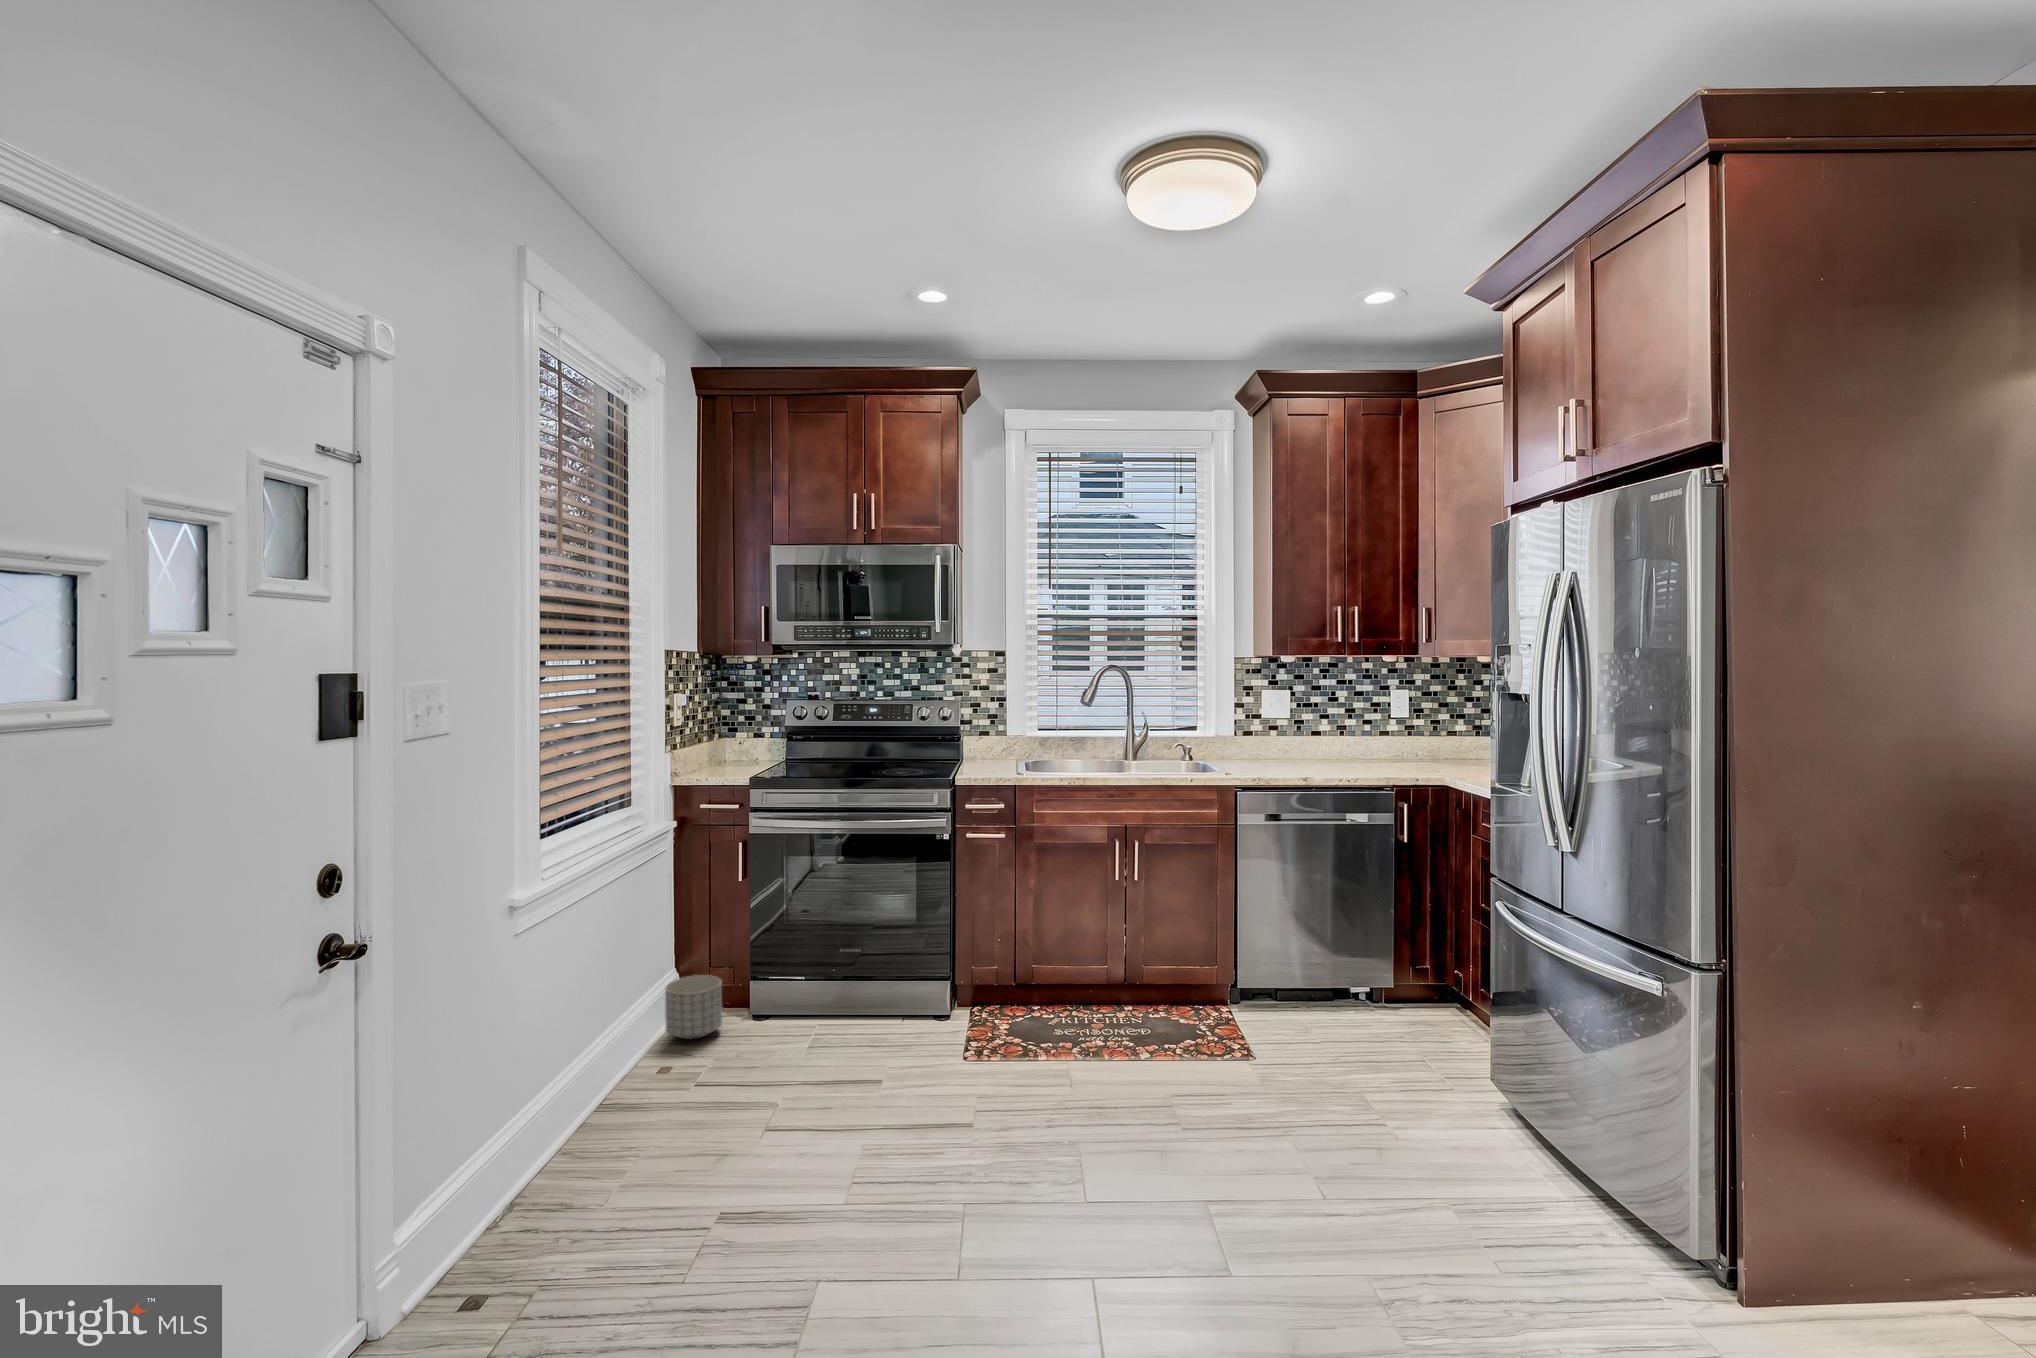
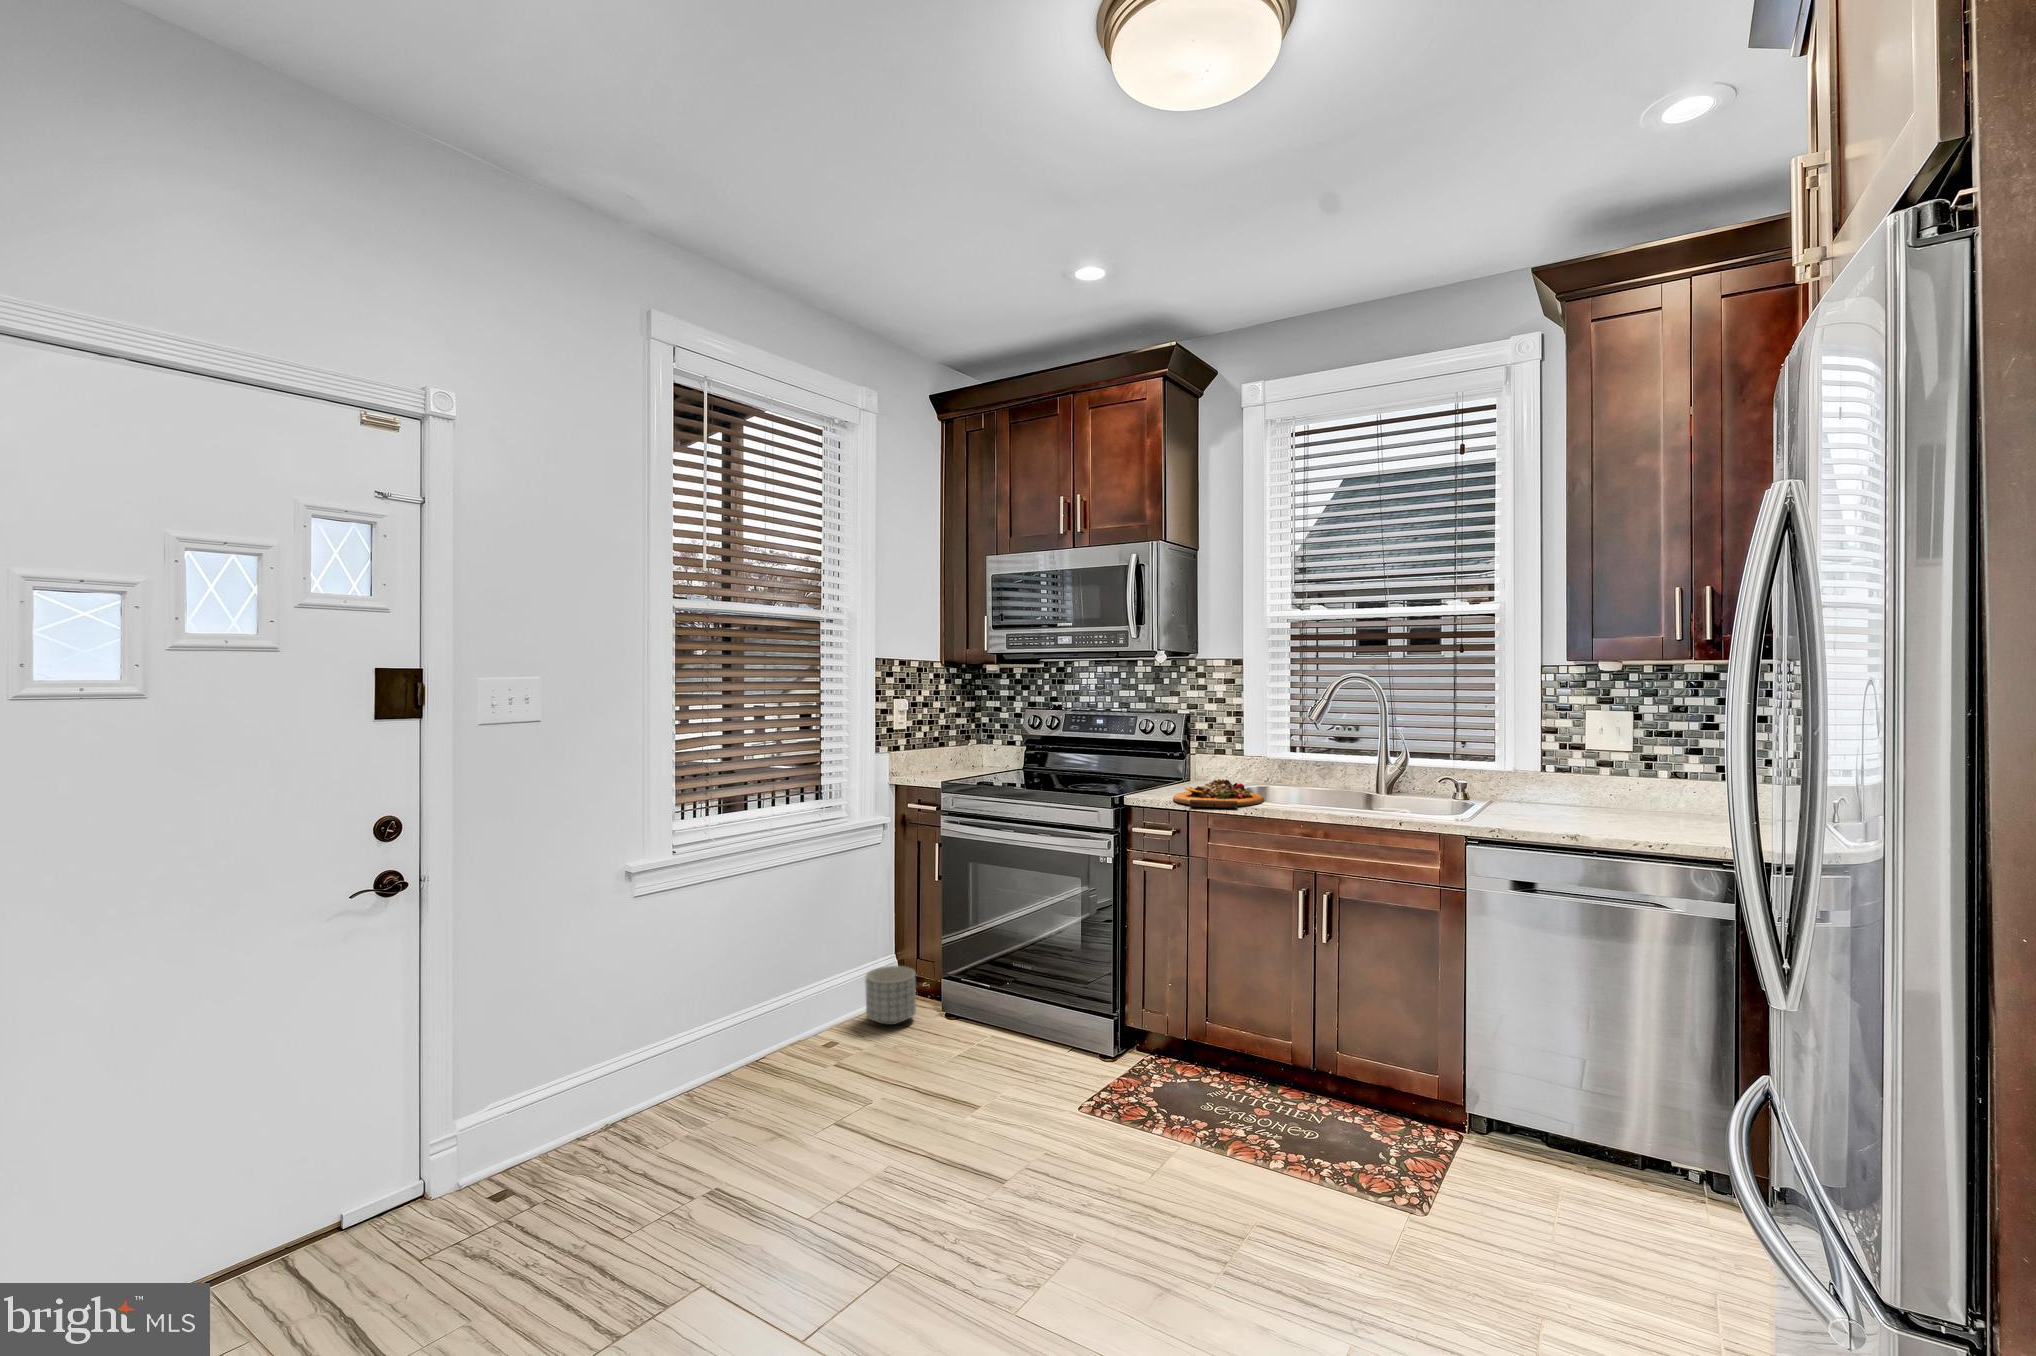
cutting board: none [975,755,1054,779] -> present [1173,779,1265,808]

